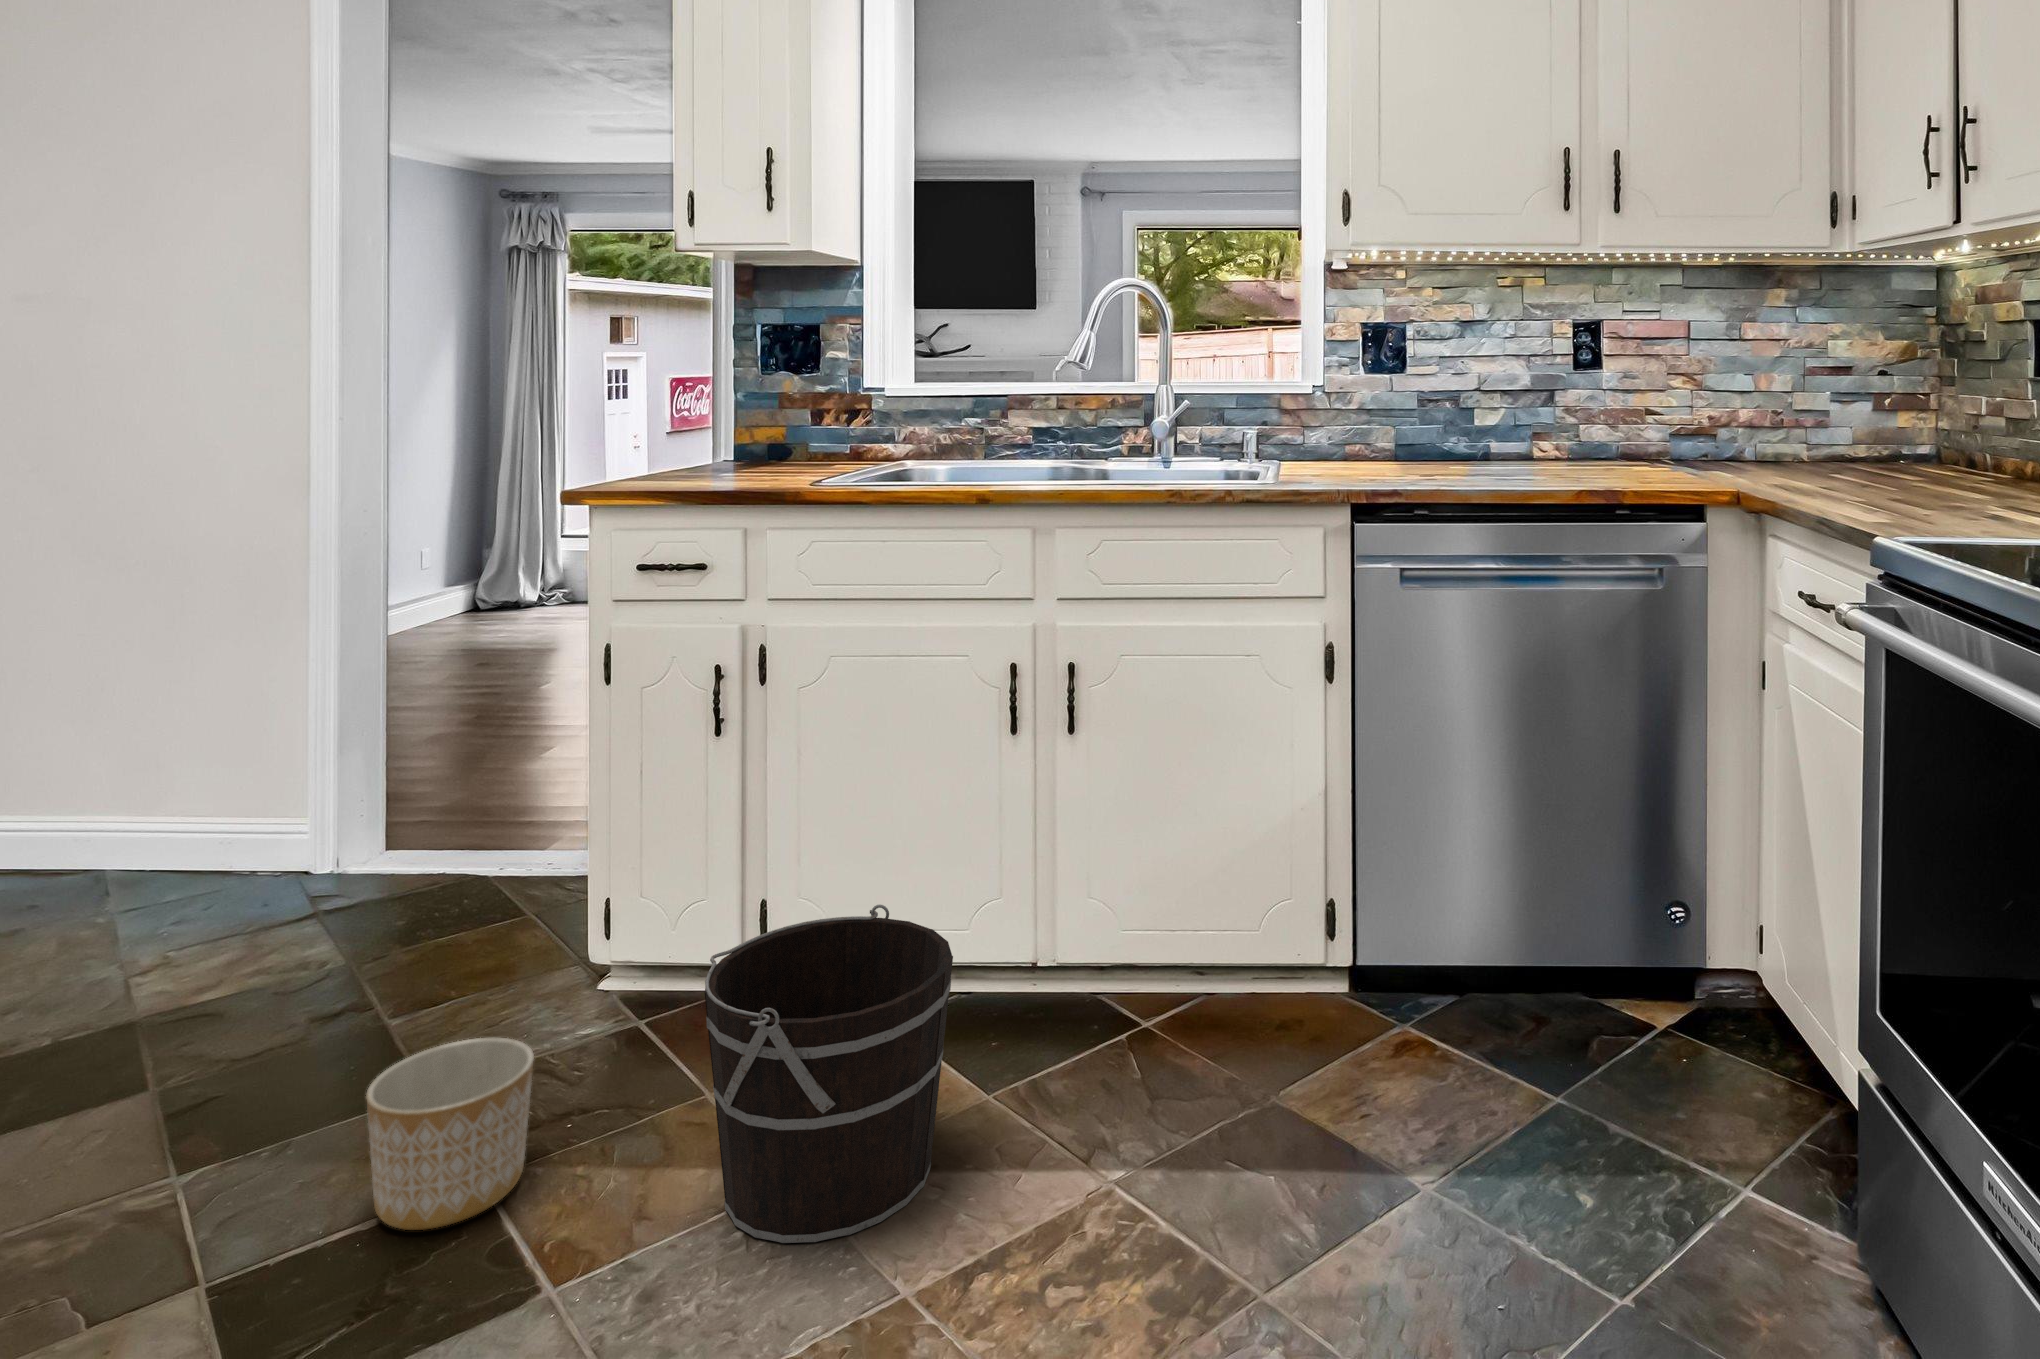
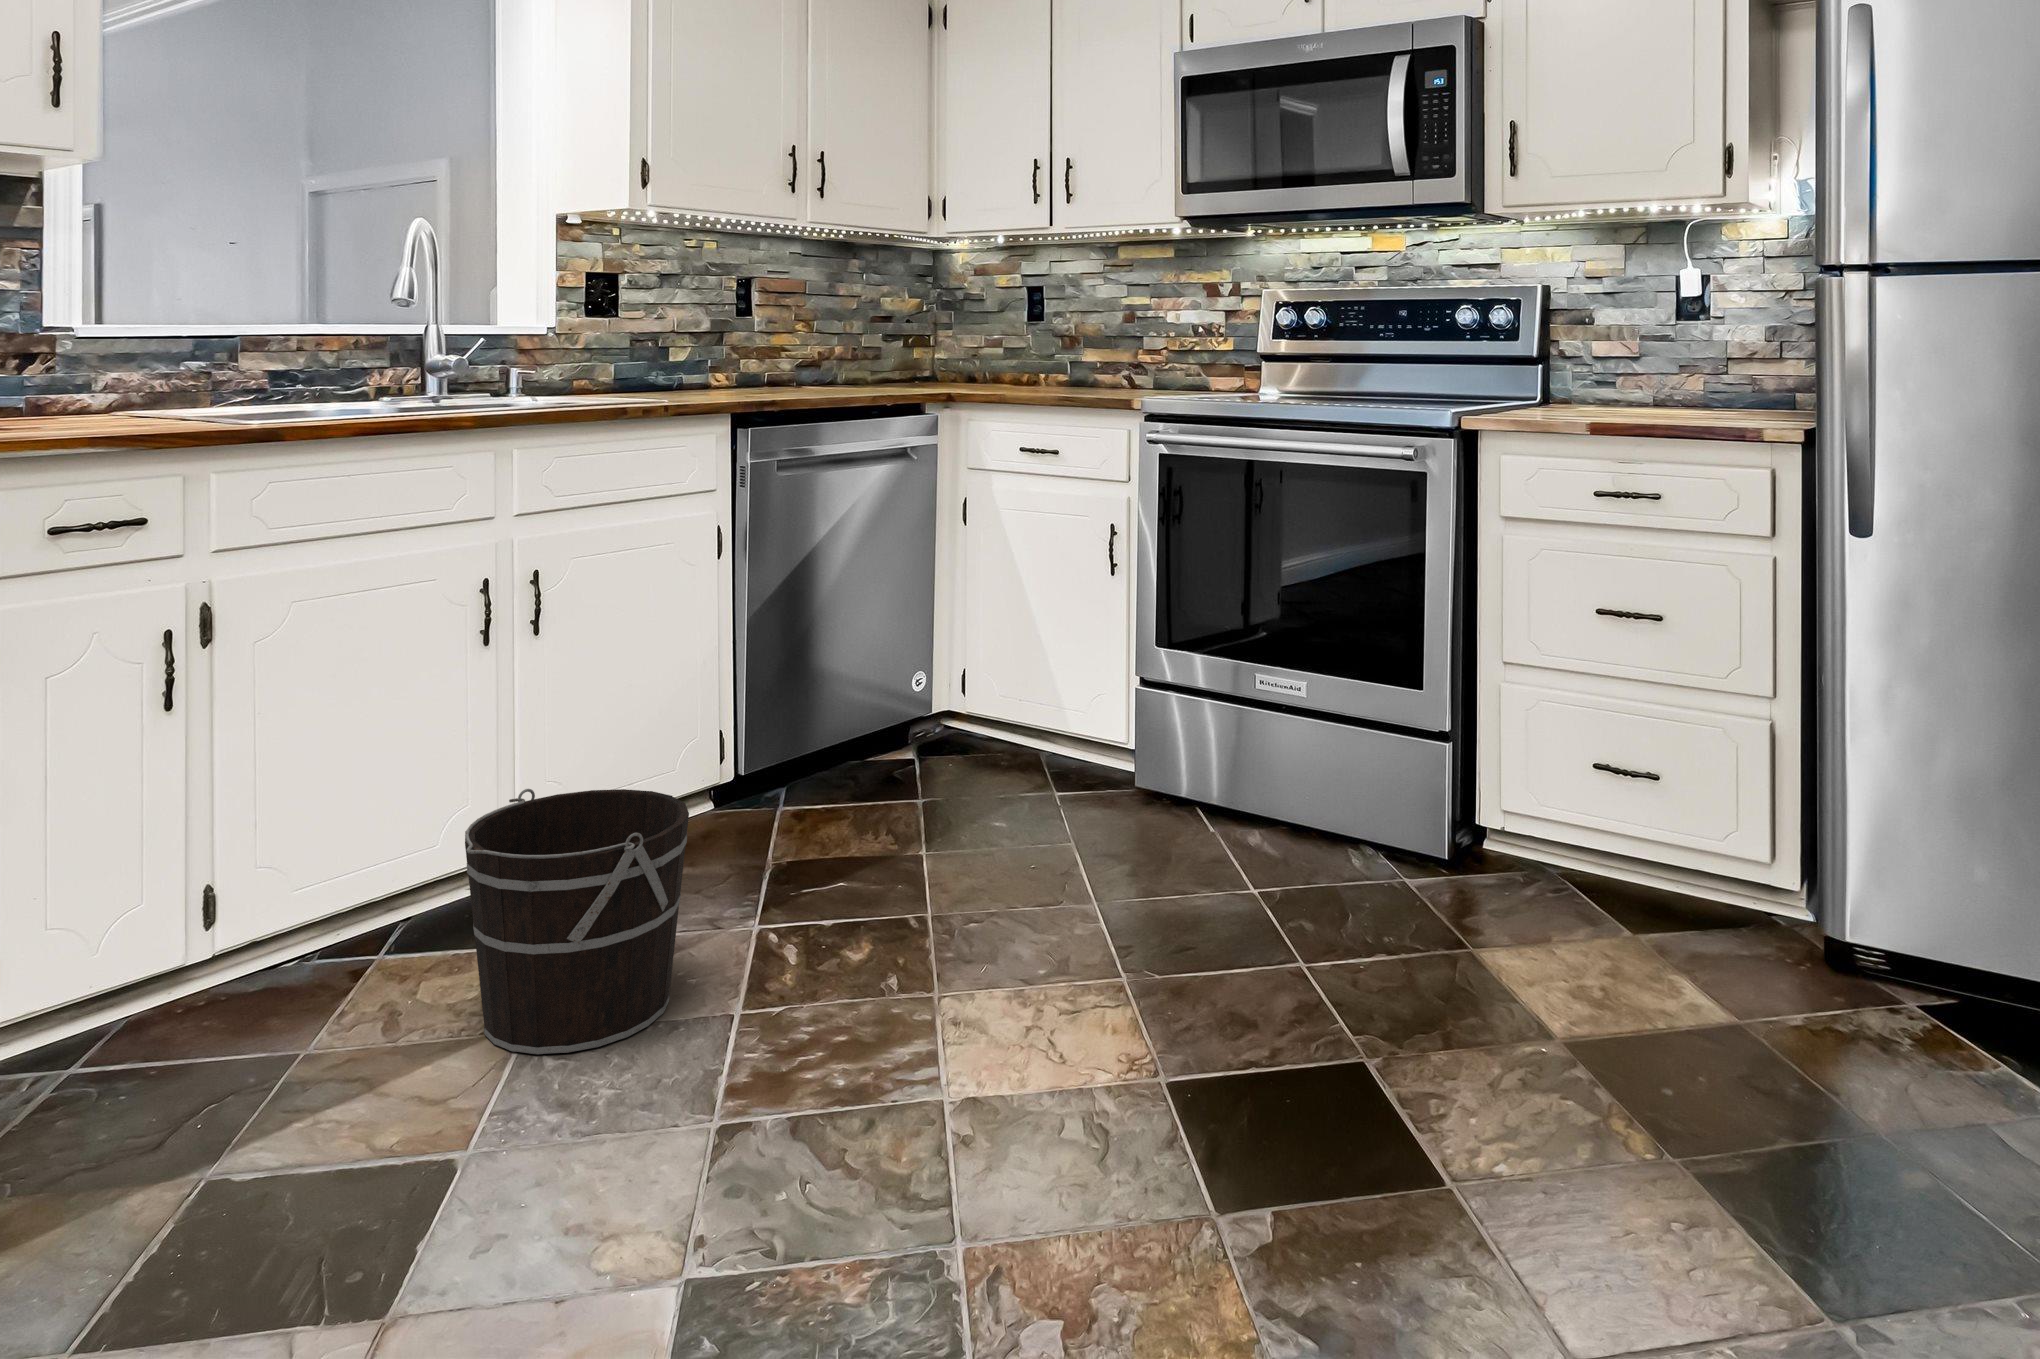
planter: present [366,1038,534,1230] -> none [144,1013,330,1219]

